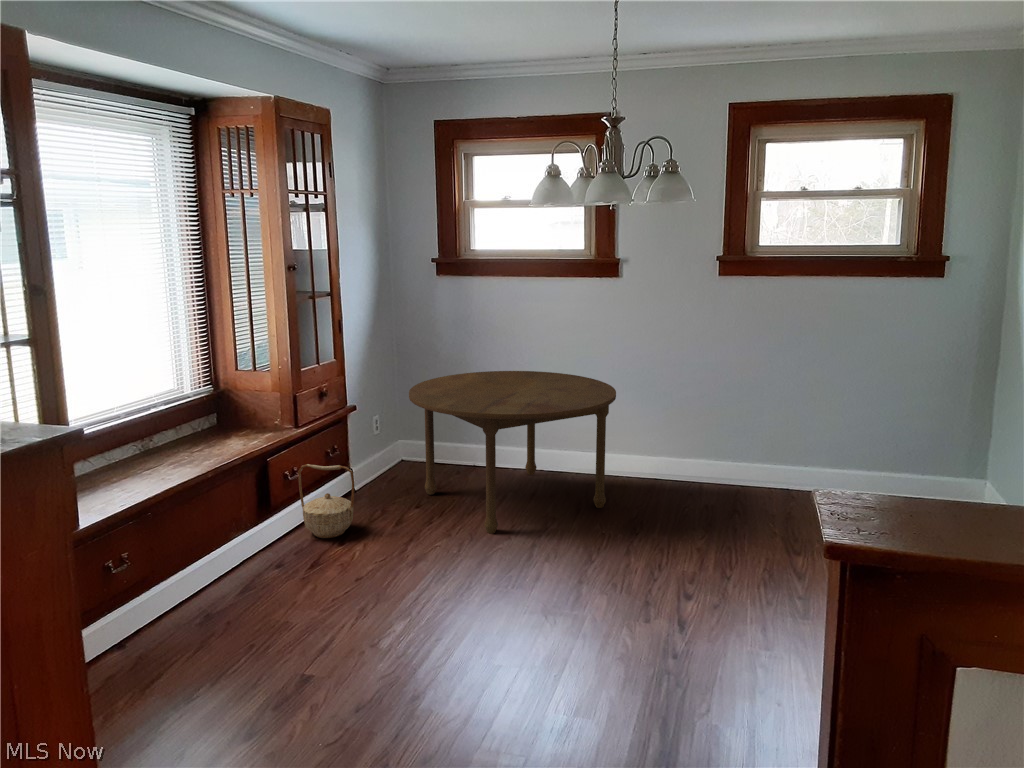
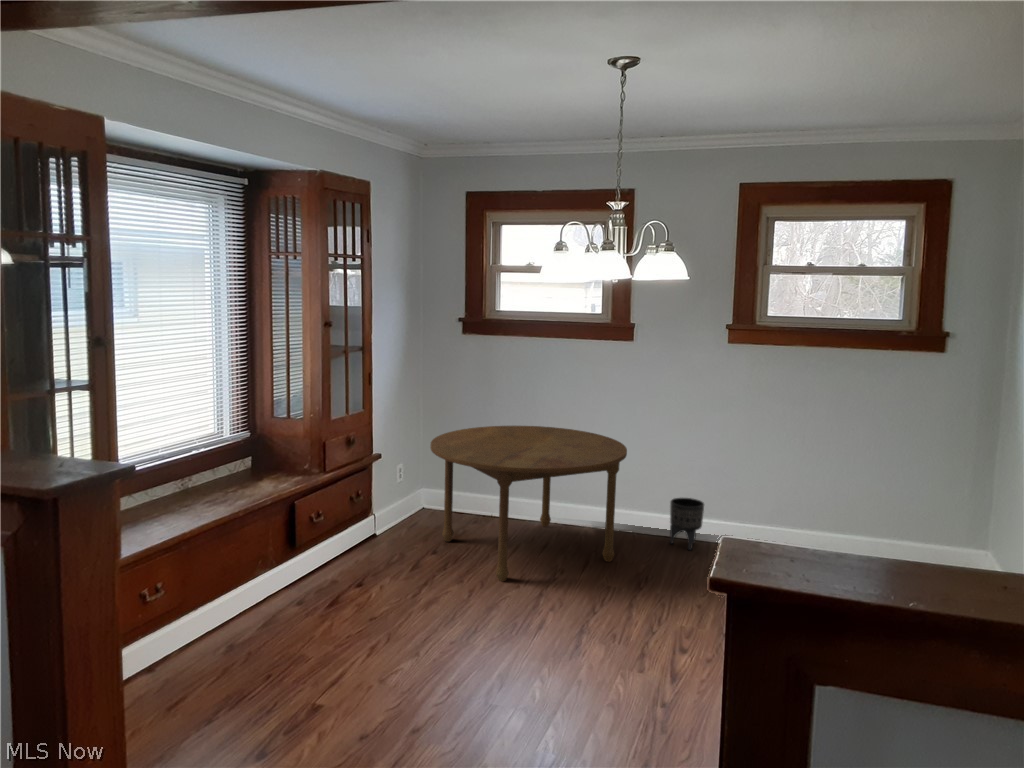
planter: none [661,439,696,493] -> present [670,498,704,550]
basket: present [298,464,354,538] -> none [323,507,375,578]

